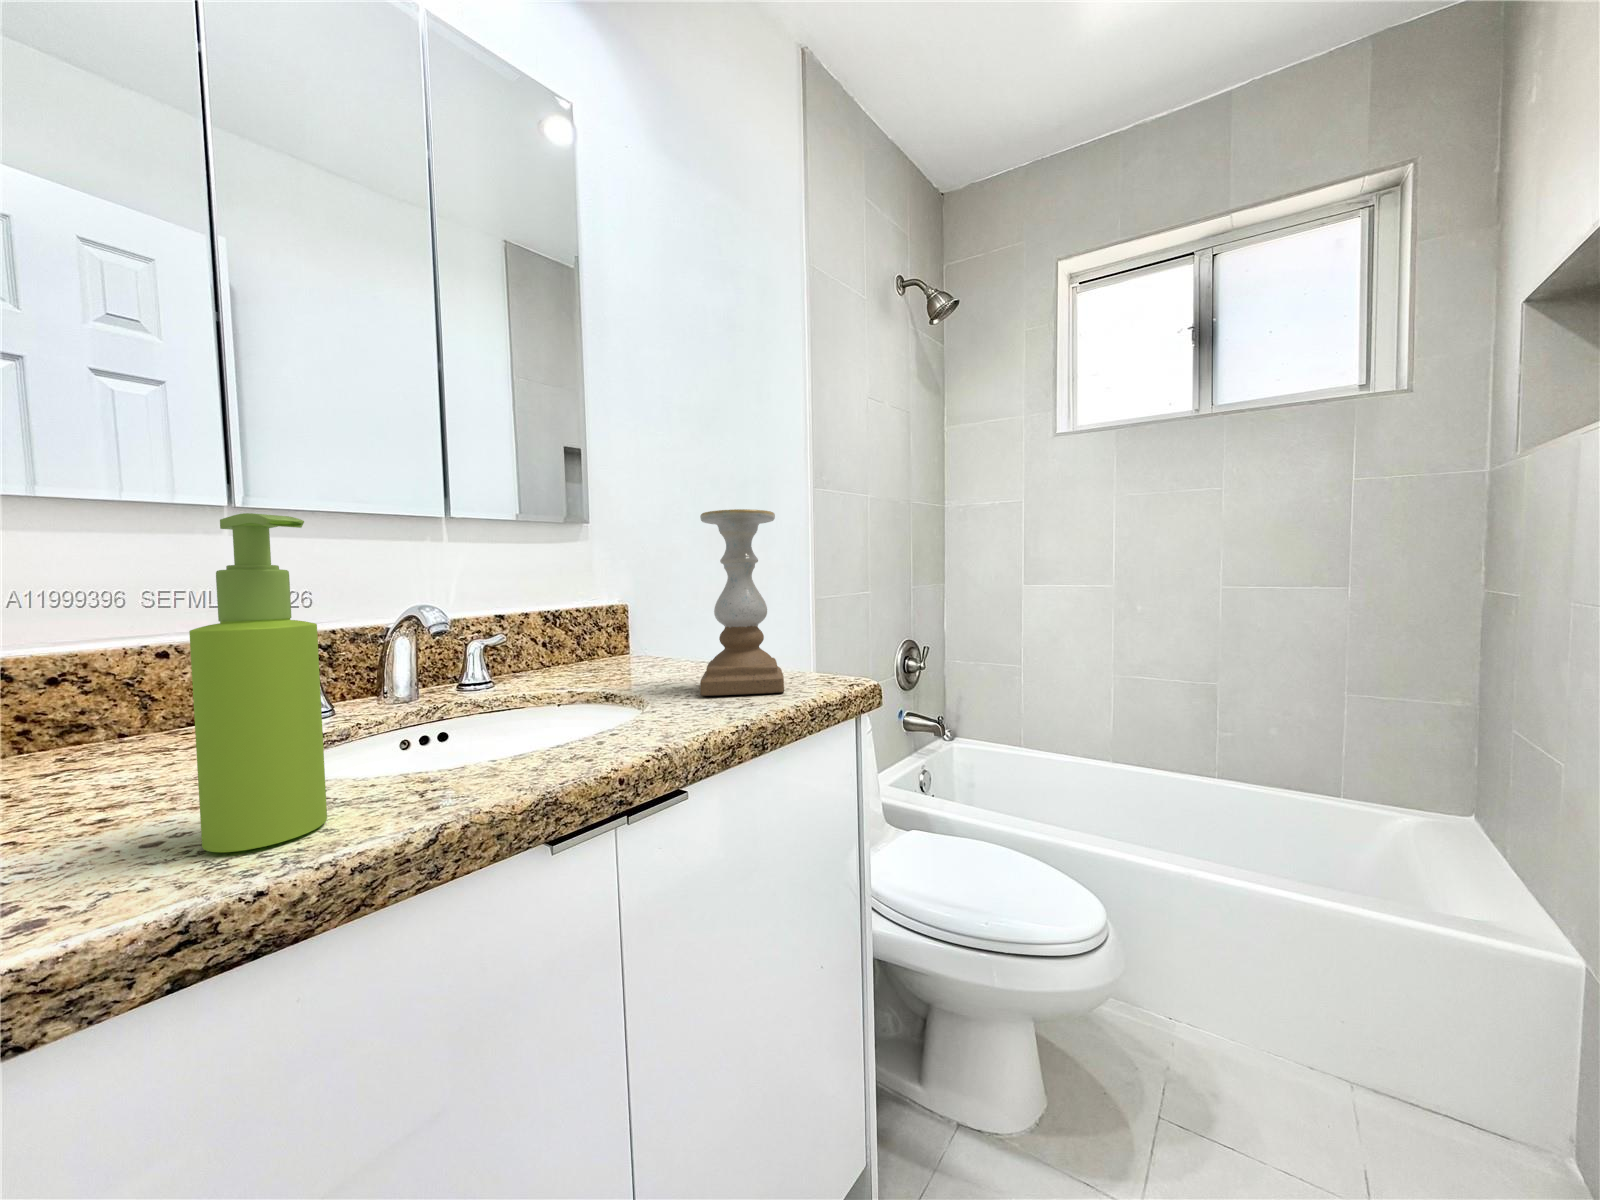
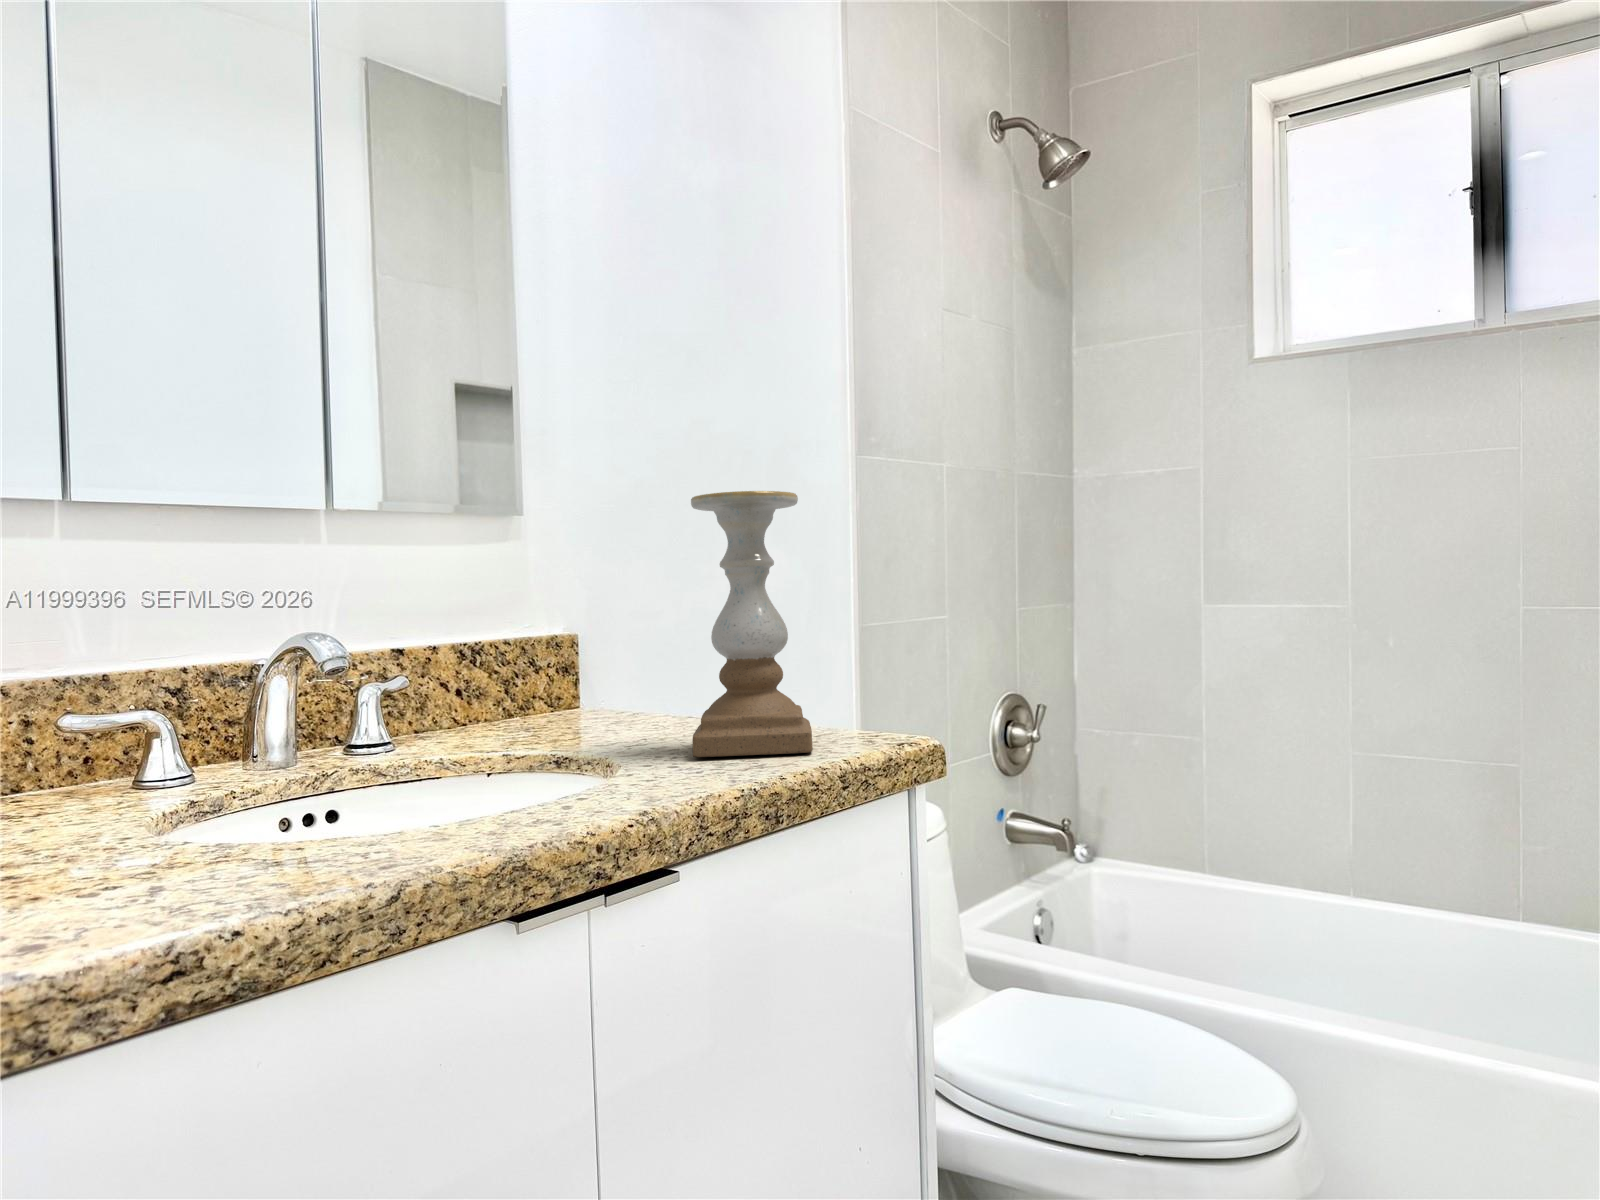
soap dispenser: present [189,513,327,852] -> none [141,526,270,900]

